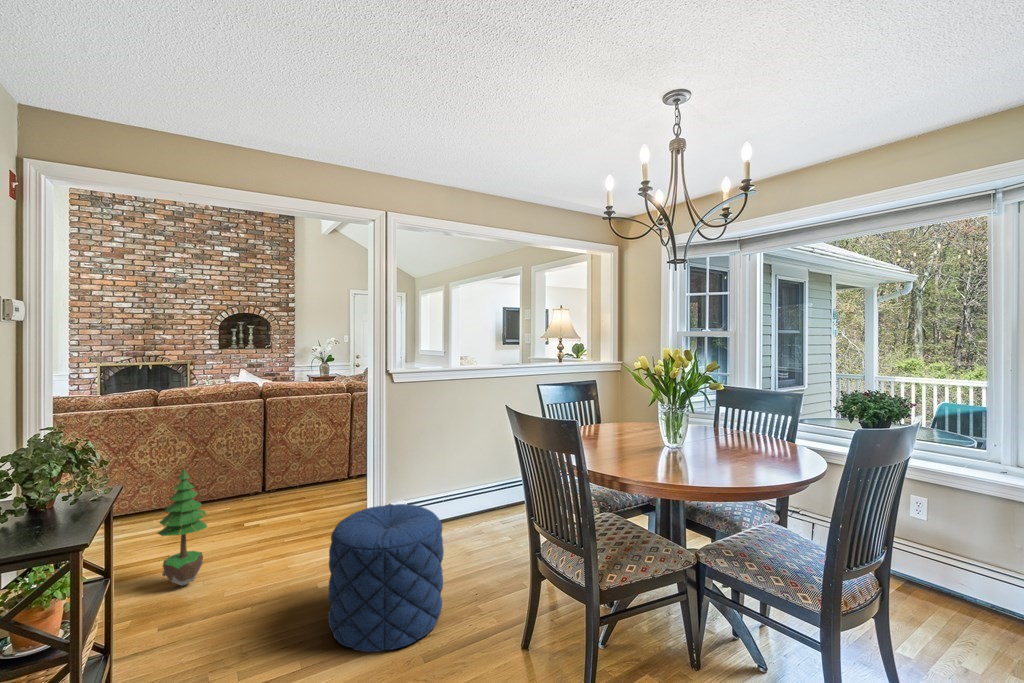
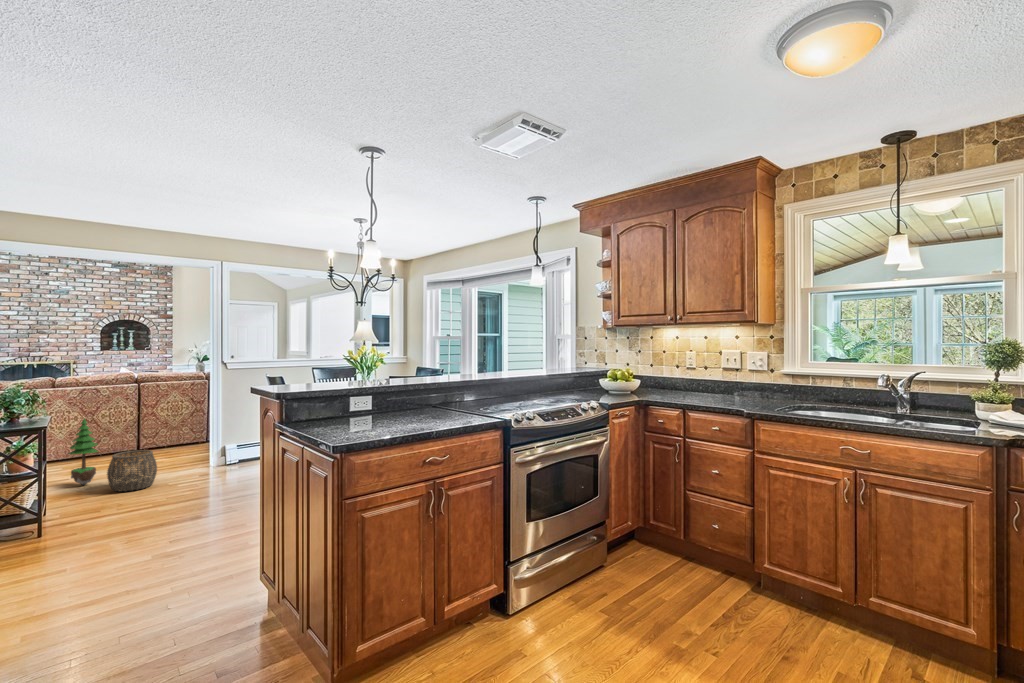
pouf: present [328,504,444,652] -> none [170,433,237,498]
woven basket: none [218,528,302,616] -> present [107,450,157,491]

